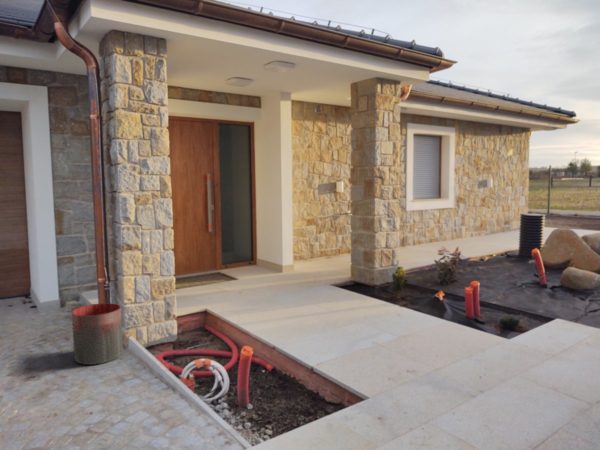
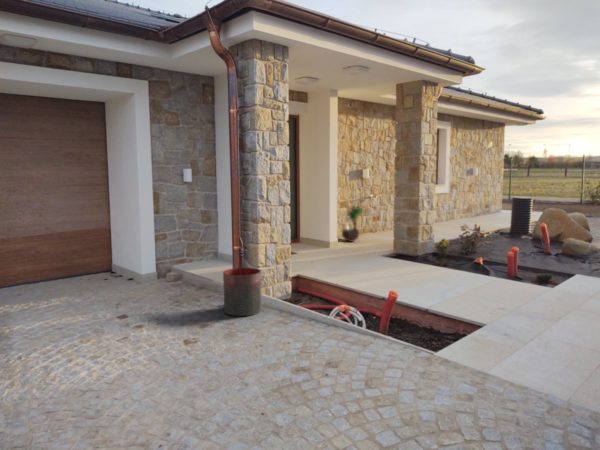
potted tree: none [307,220,333,264] -> present [342,206,362,242]

